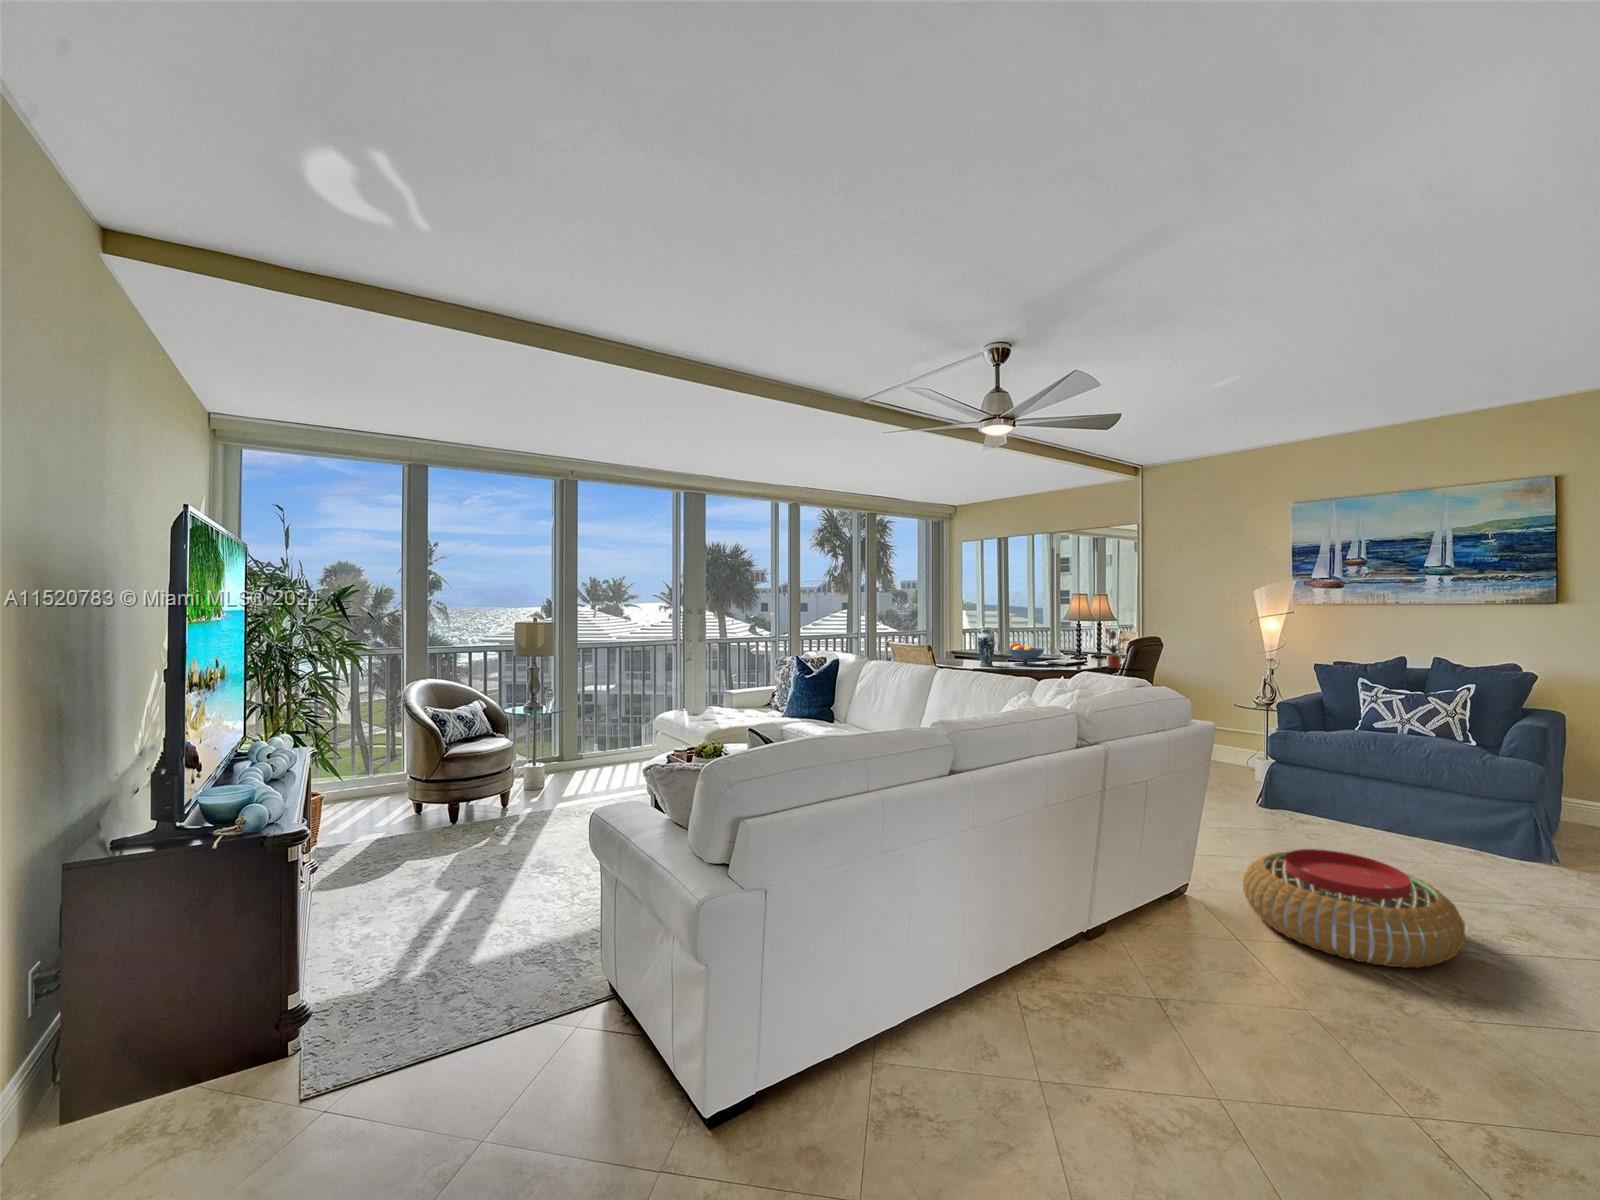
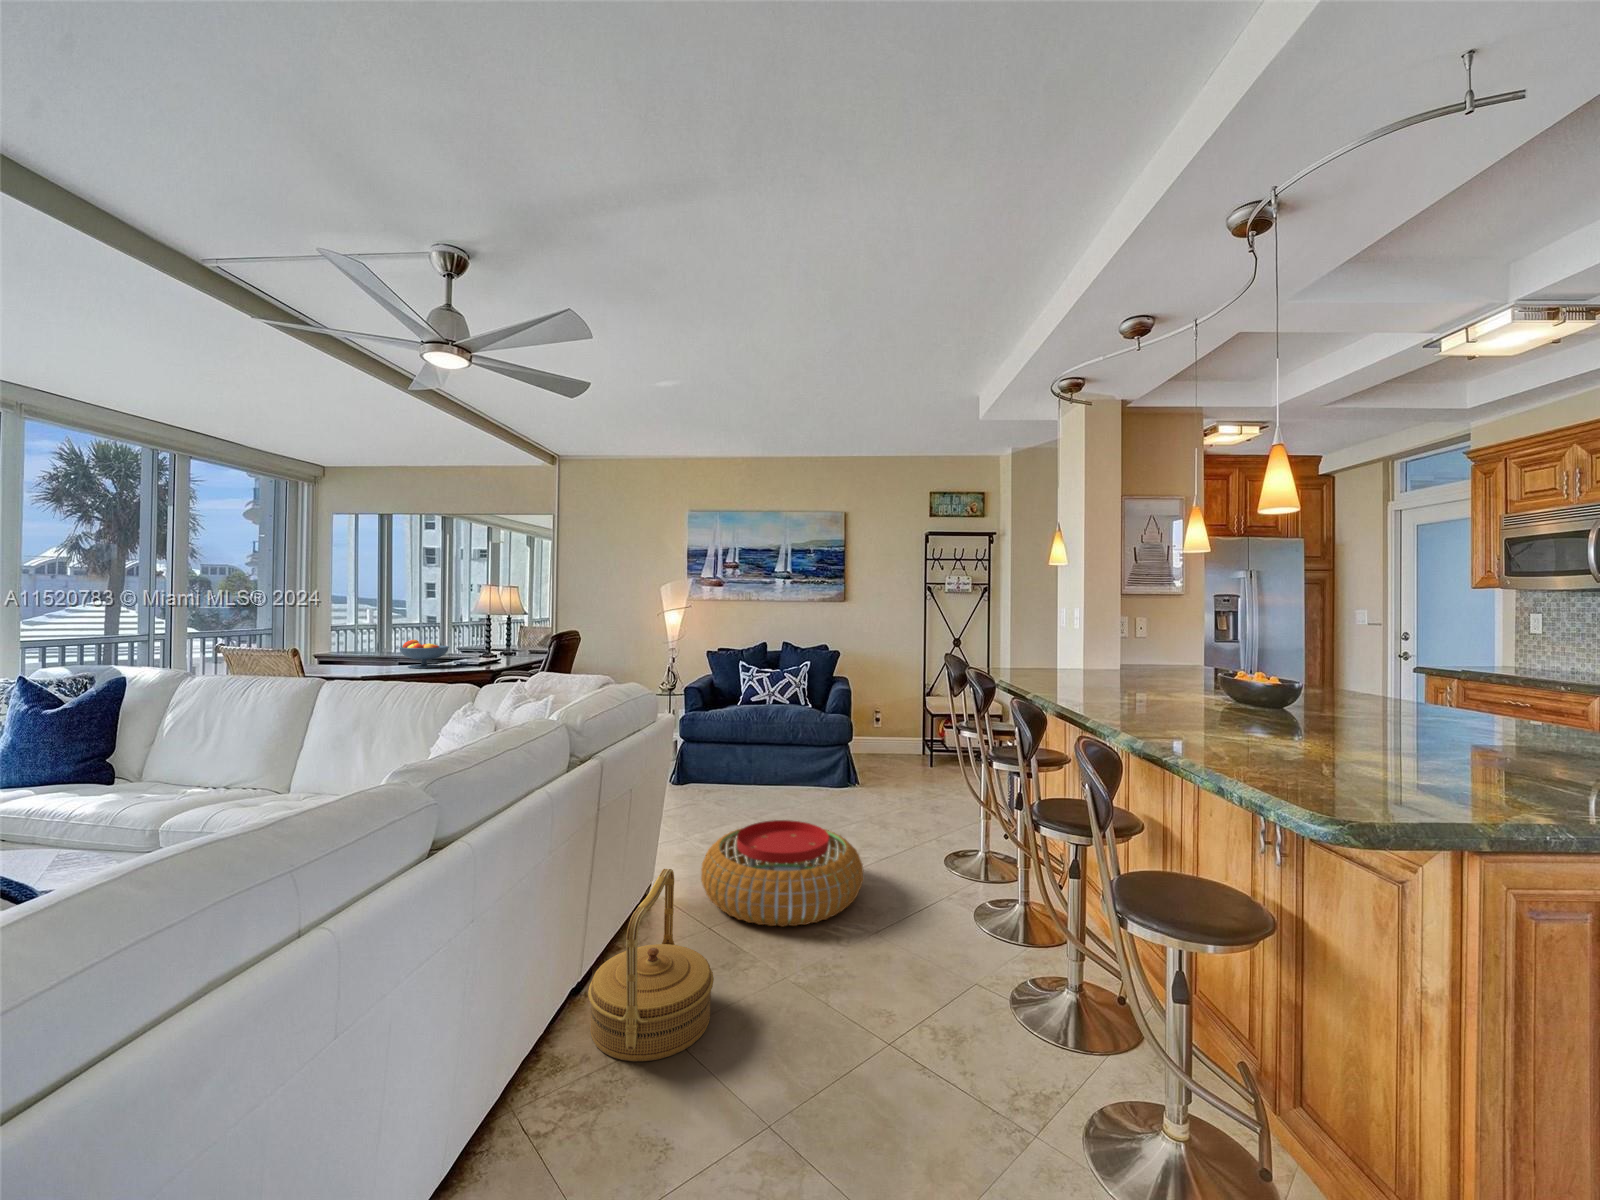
vase: present [978,627,995,667] -> none [357,619,383,672]
potted plant: present [1105,628,1129,669] -> none [514,620,552,665]
woven basket: none [1104,850,1216,993] -> present [588,869,714,1062]

